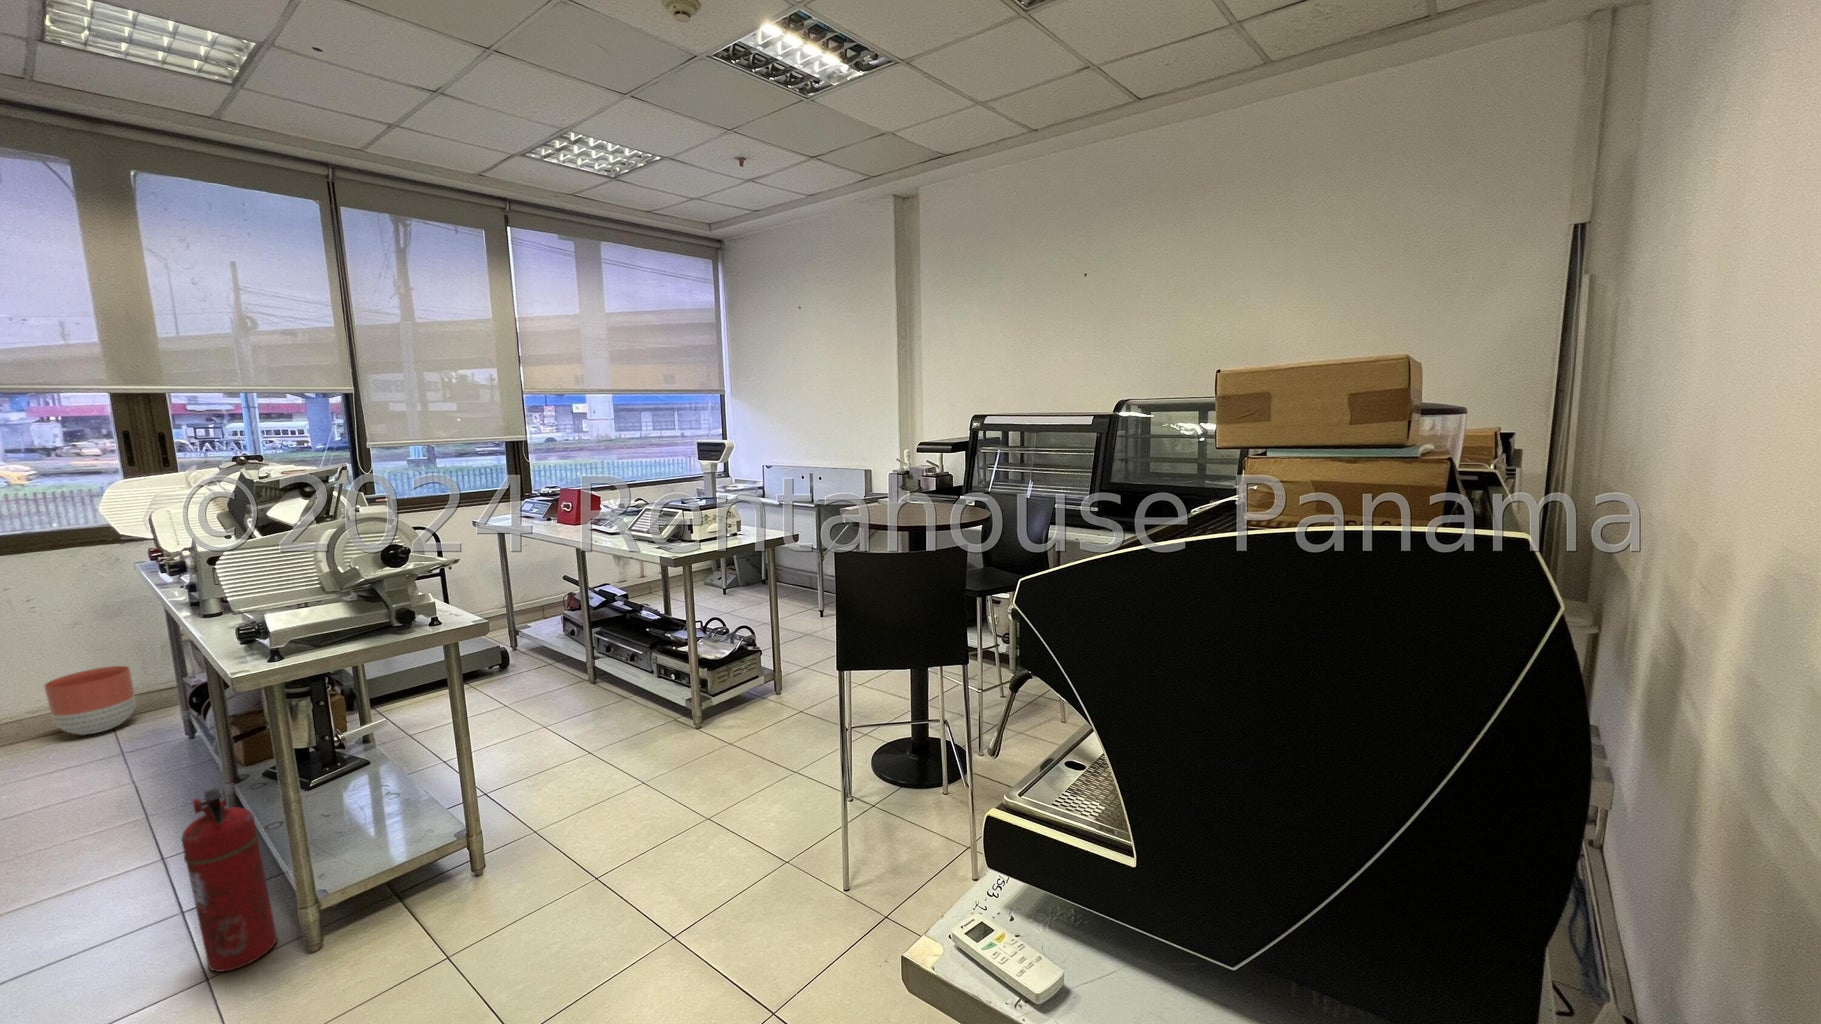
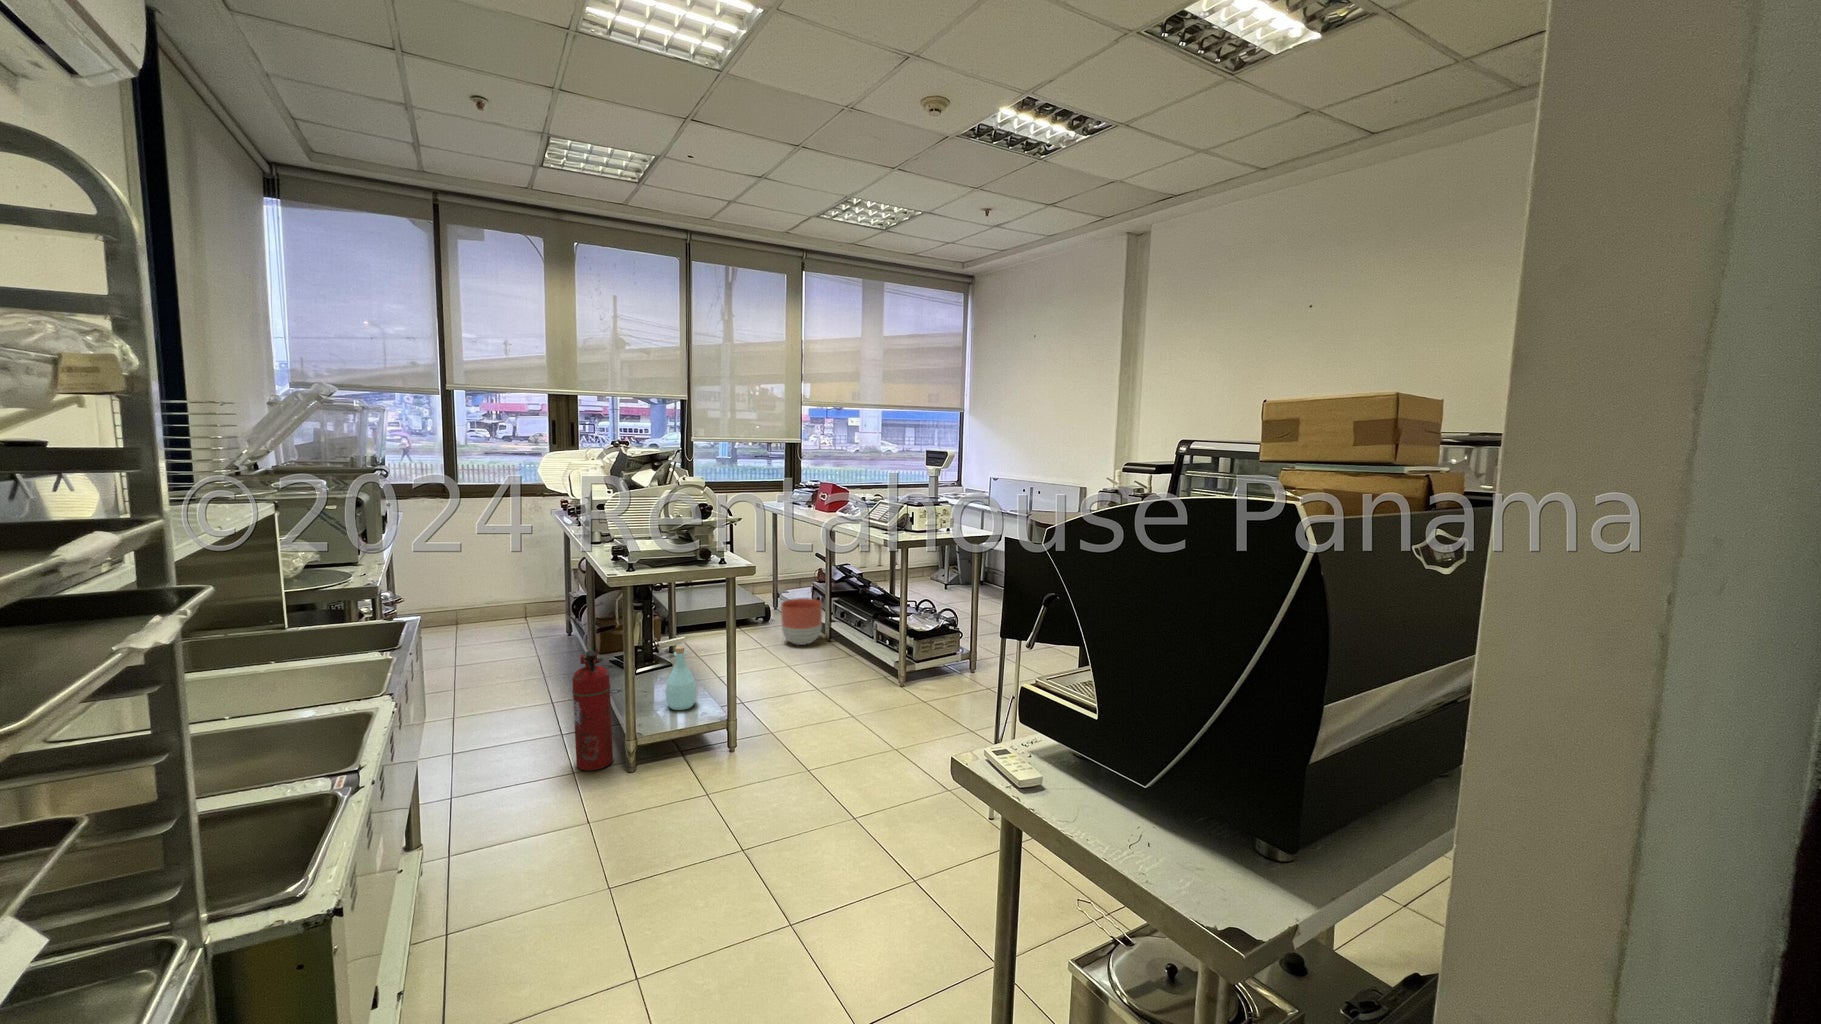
planter: present [44,666,136,735] -> present [781,598,822,645]
bottle: none [361,744,412,836] -> present [666,646,696,710]

